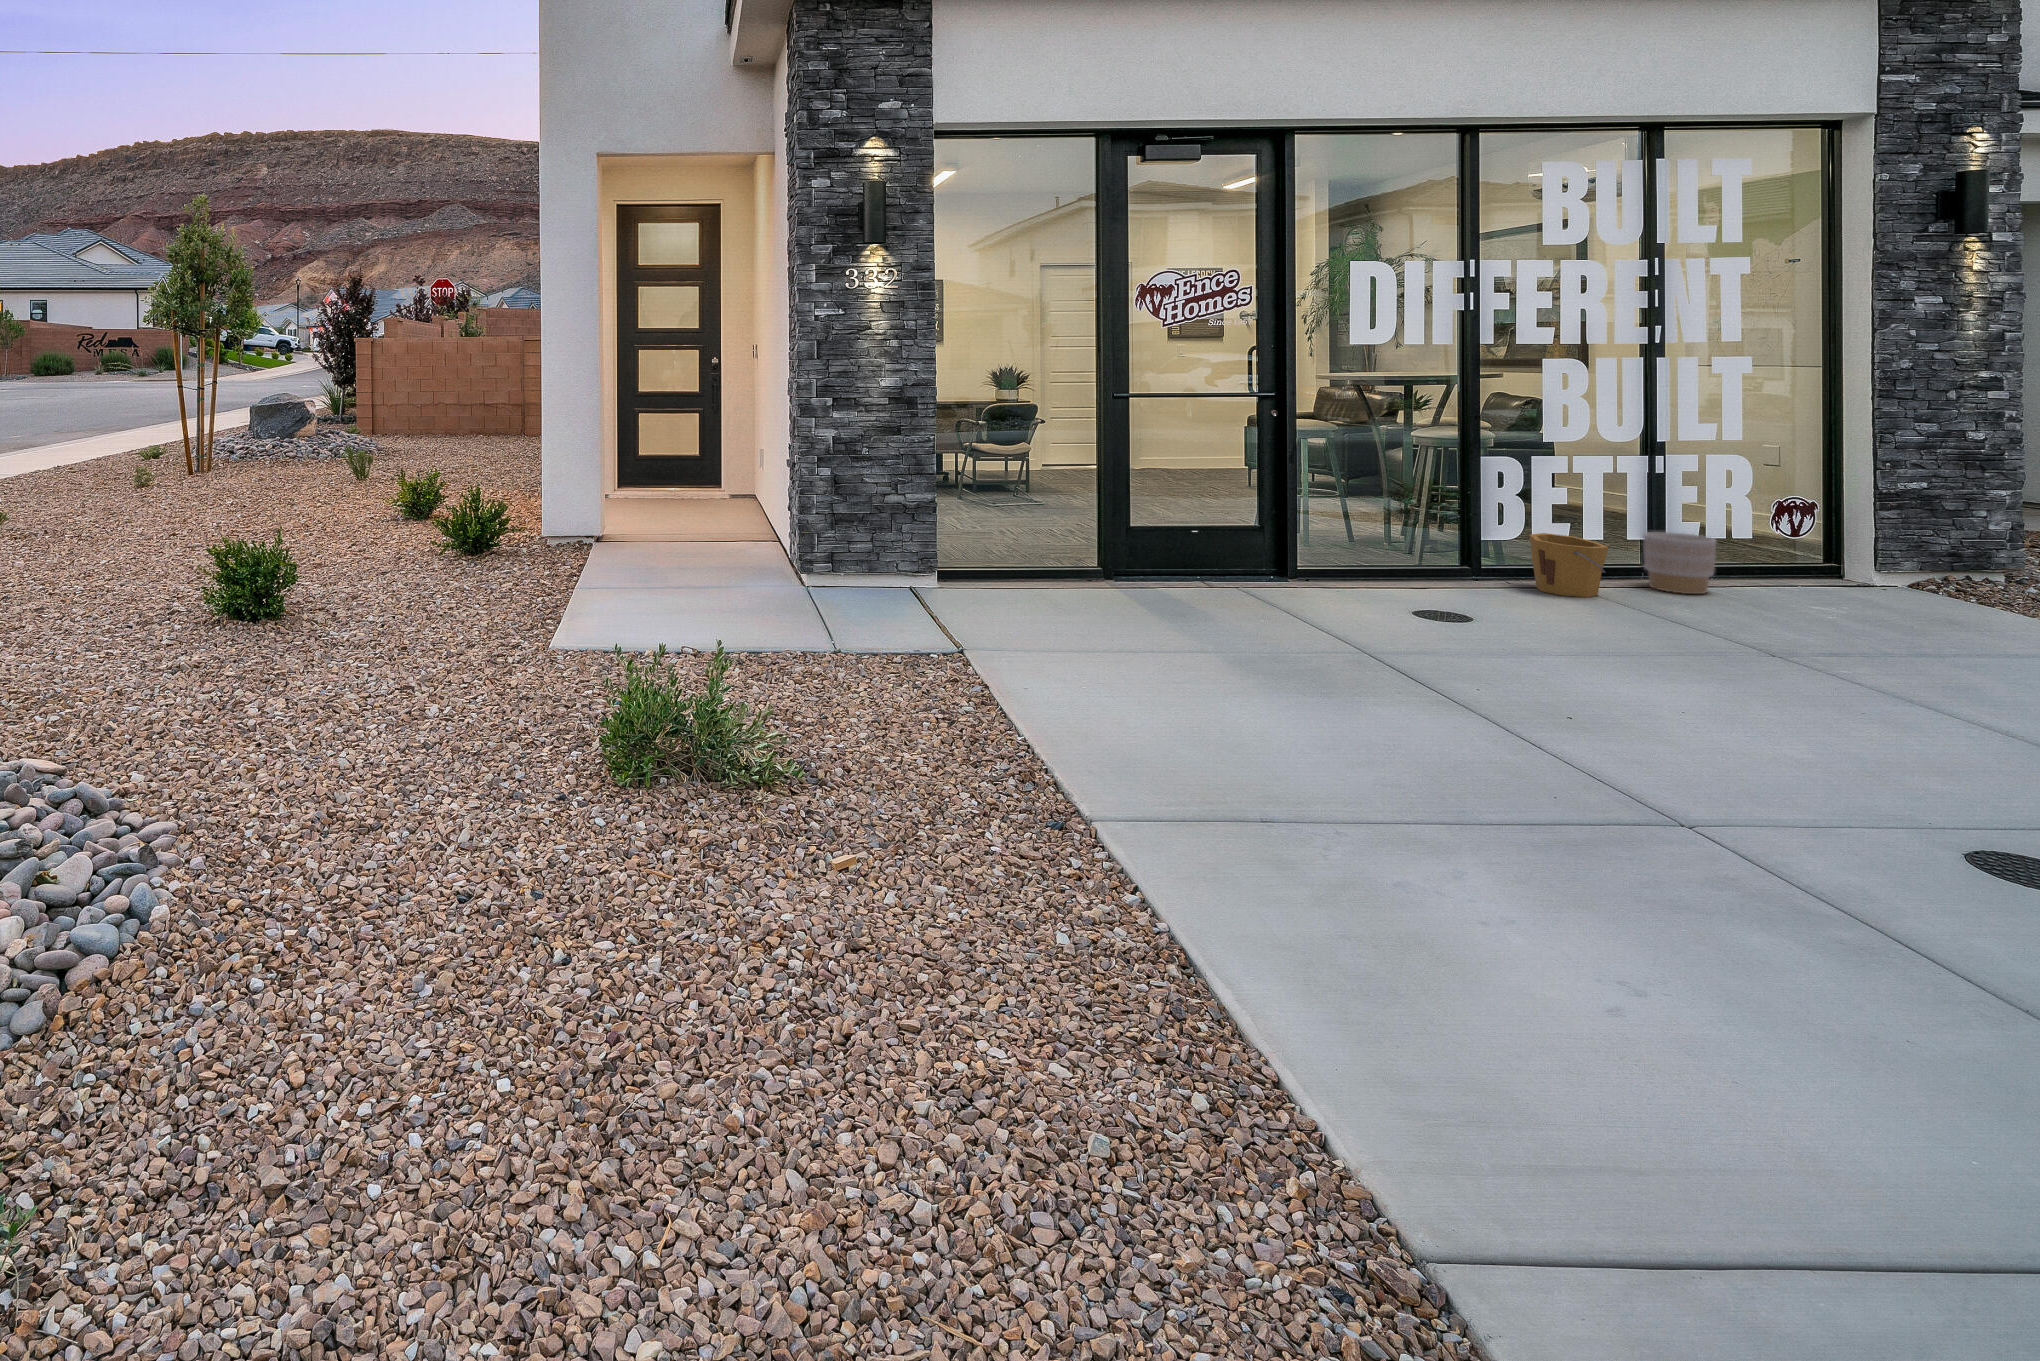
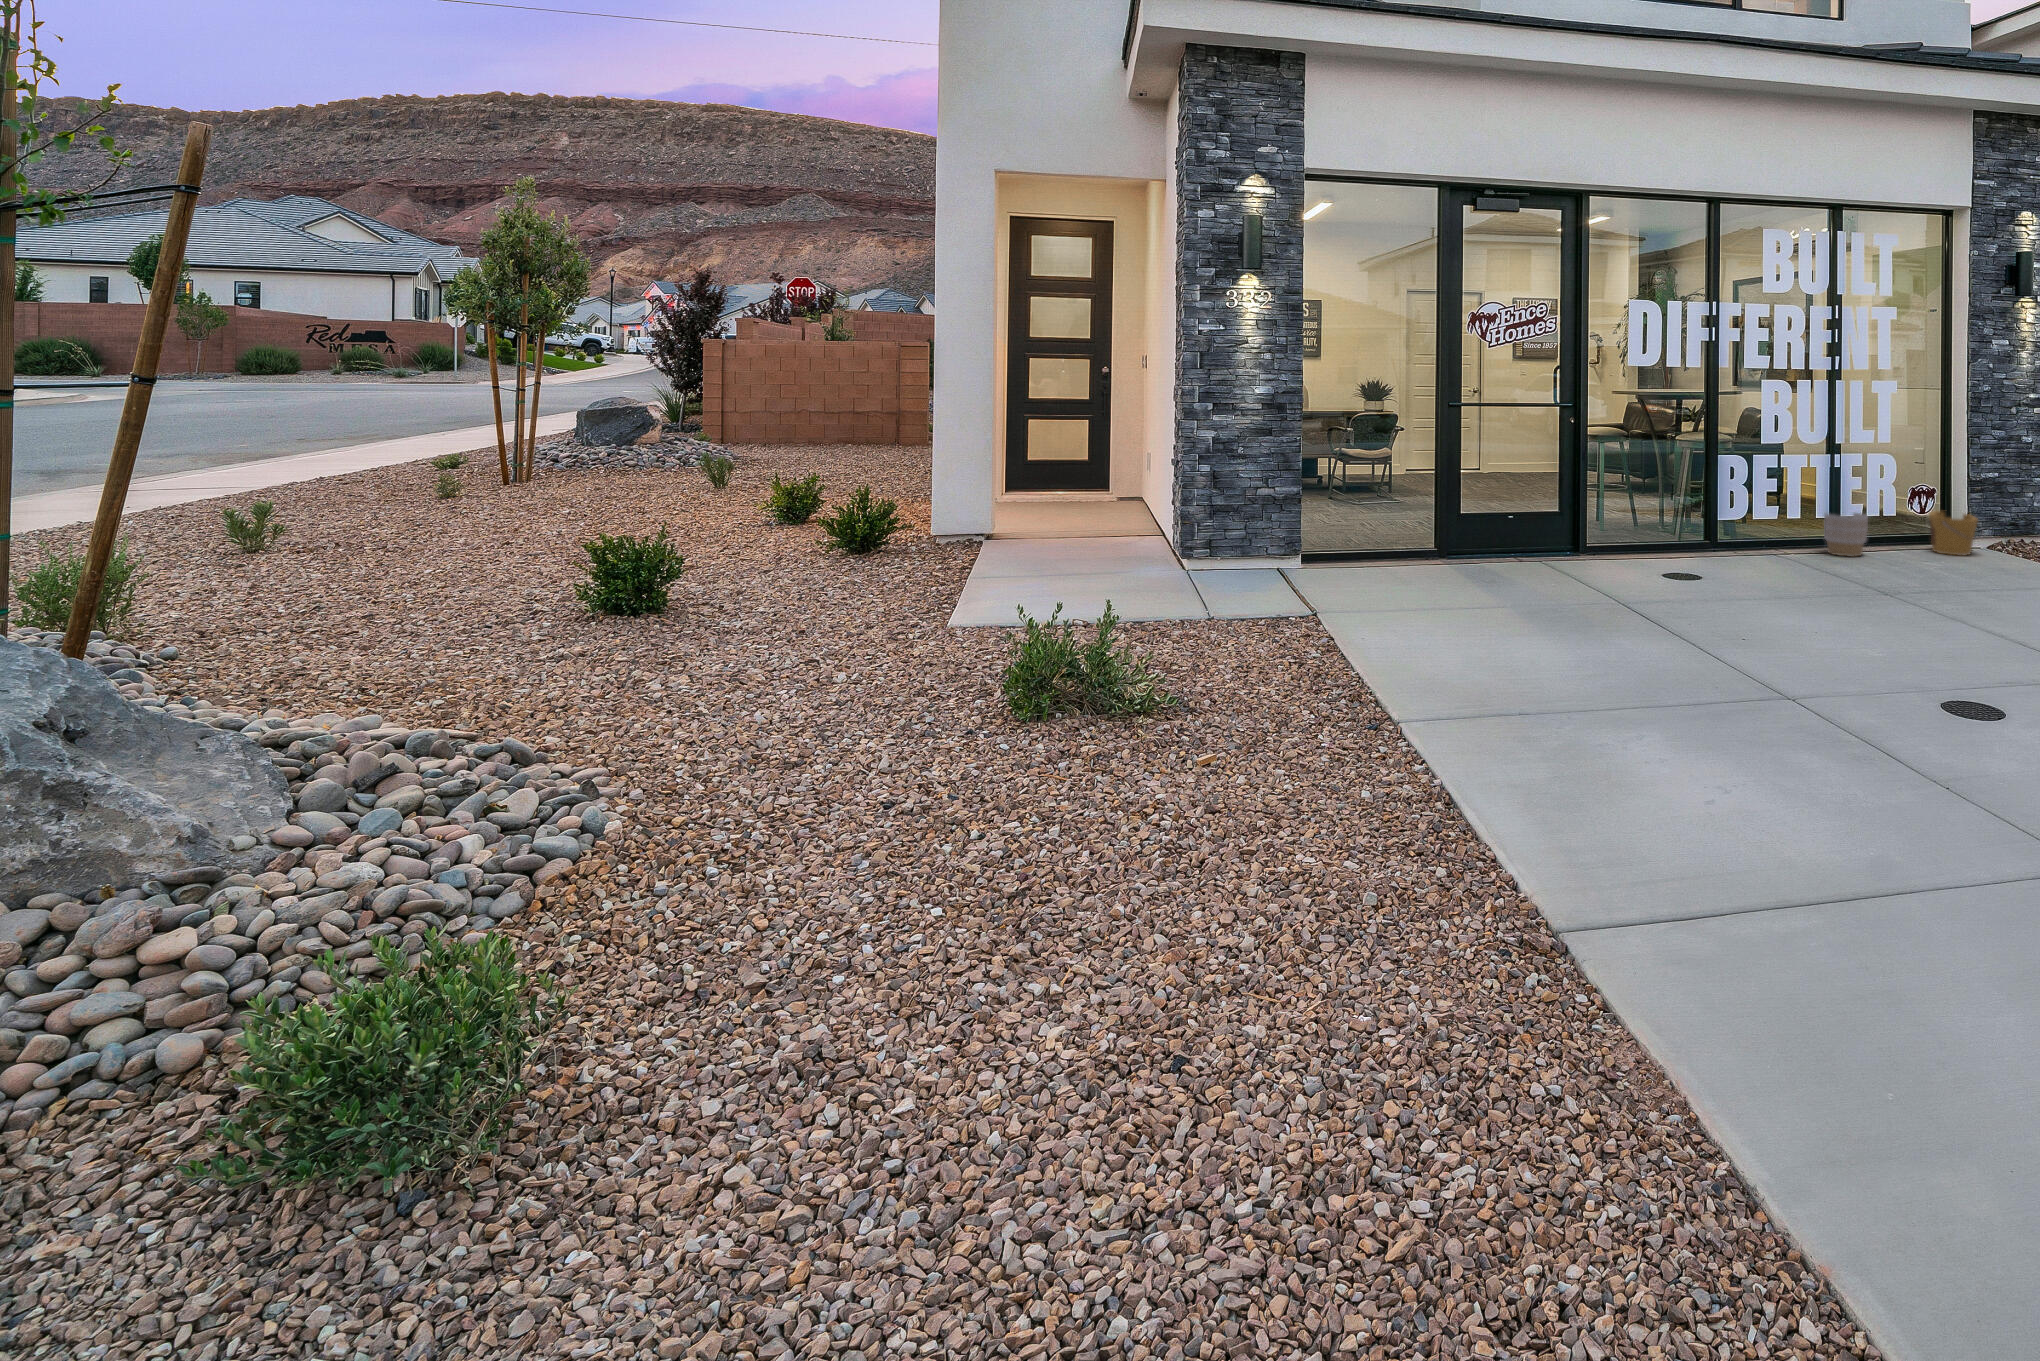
bucket: present [1530,533,1609,597] -> present [1929,511,1978,556]

